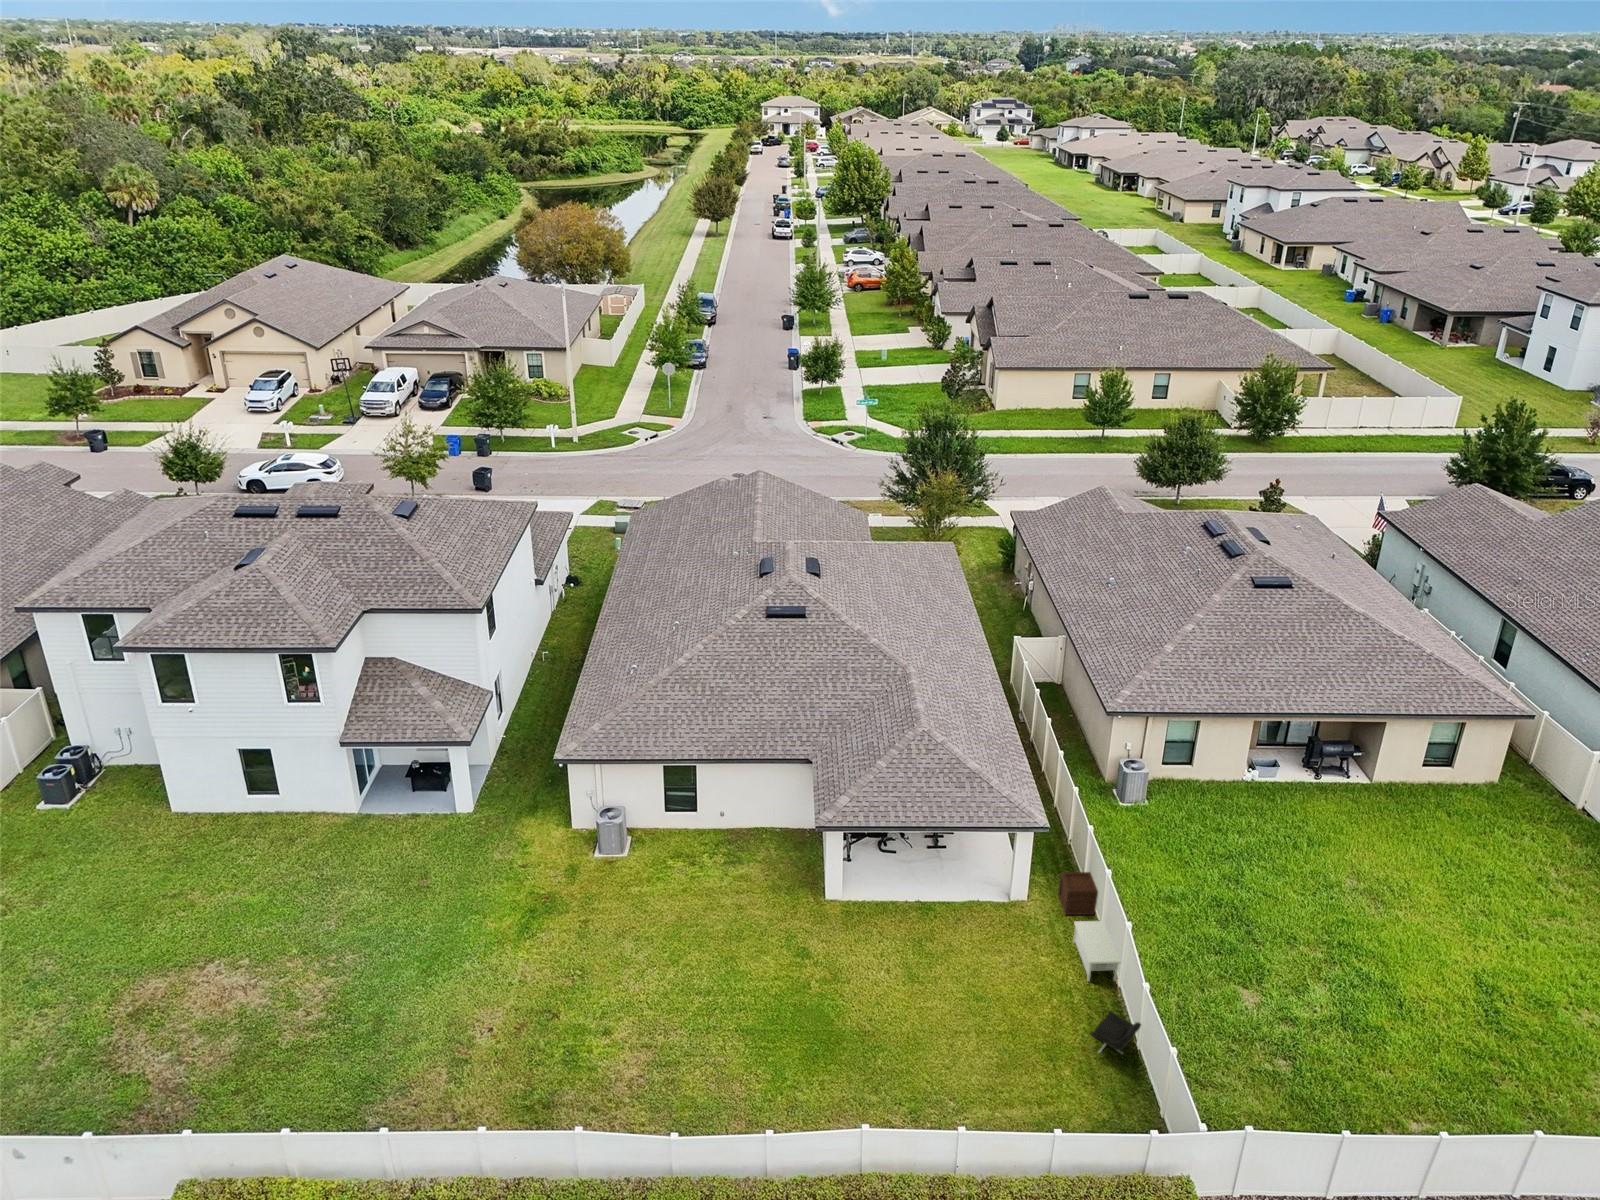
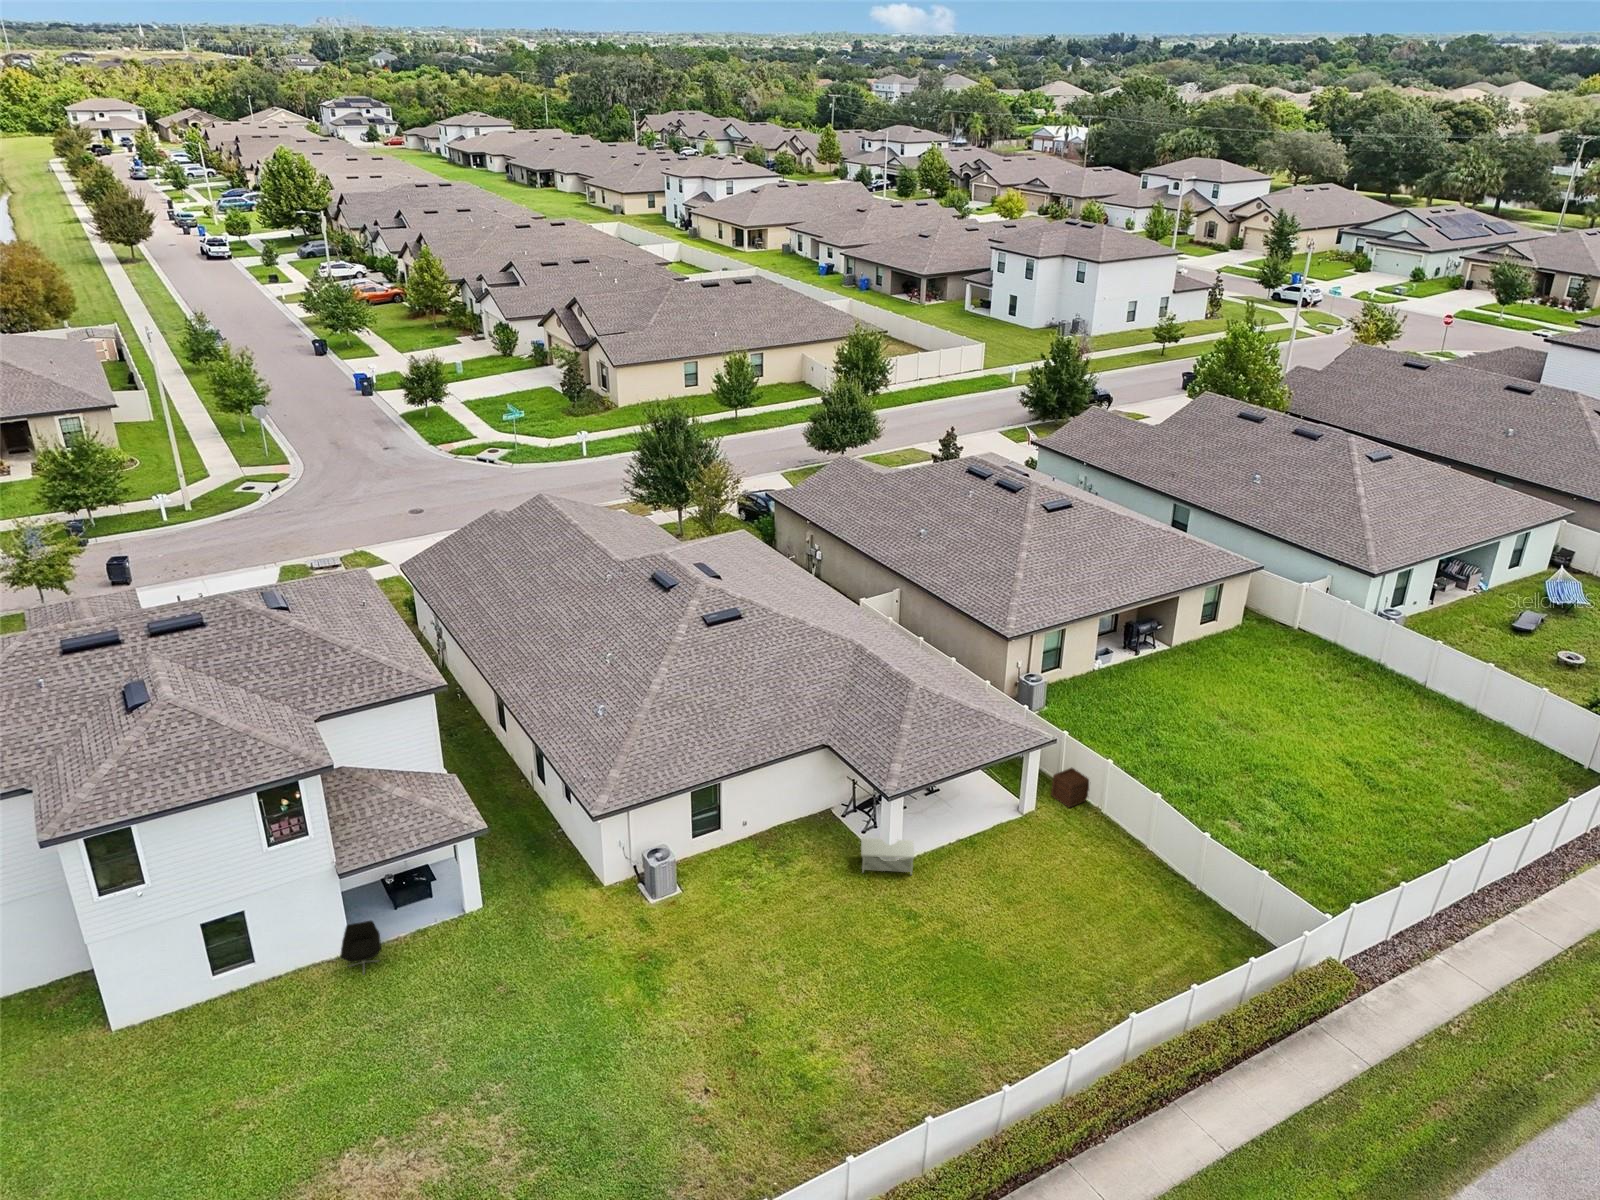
storage bench: present [1073,921,1121,981] -> present [861,838,914,874]
lounge chair: present [1090,1011,1141,1053] -> present [340,921,381,974]

